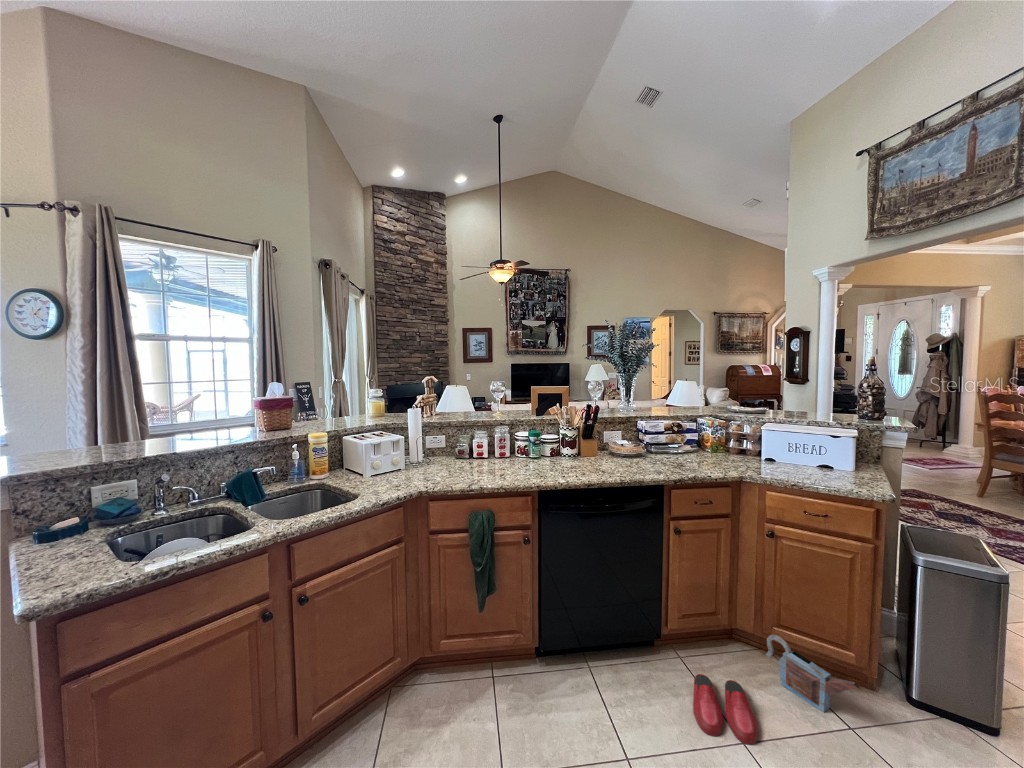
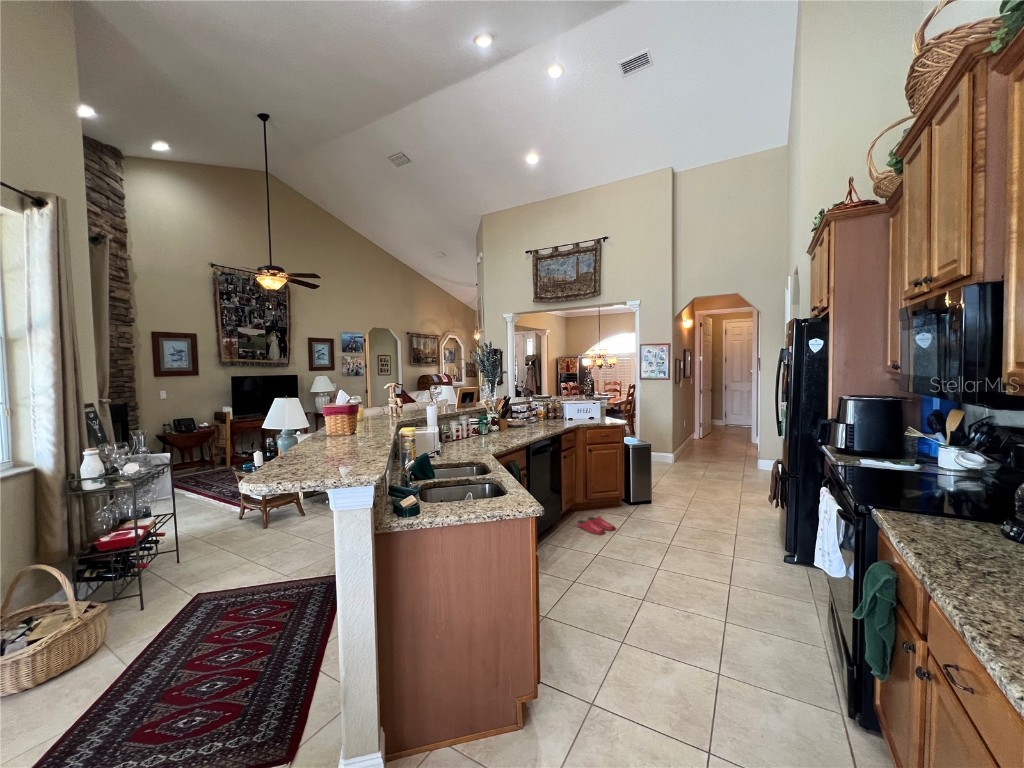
watering can: present [766,635,859,712] -> none [590,492,630,514]

